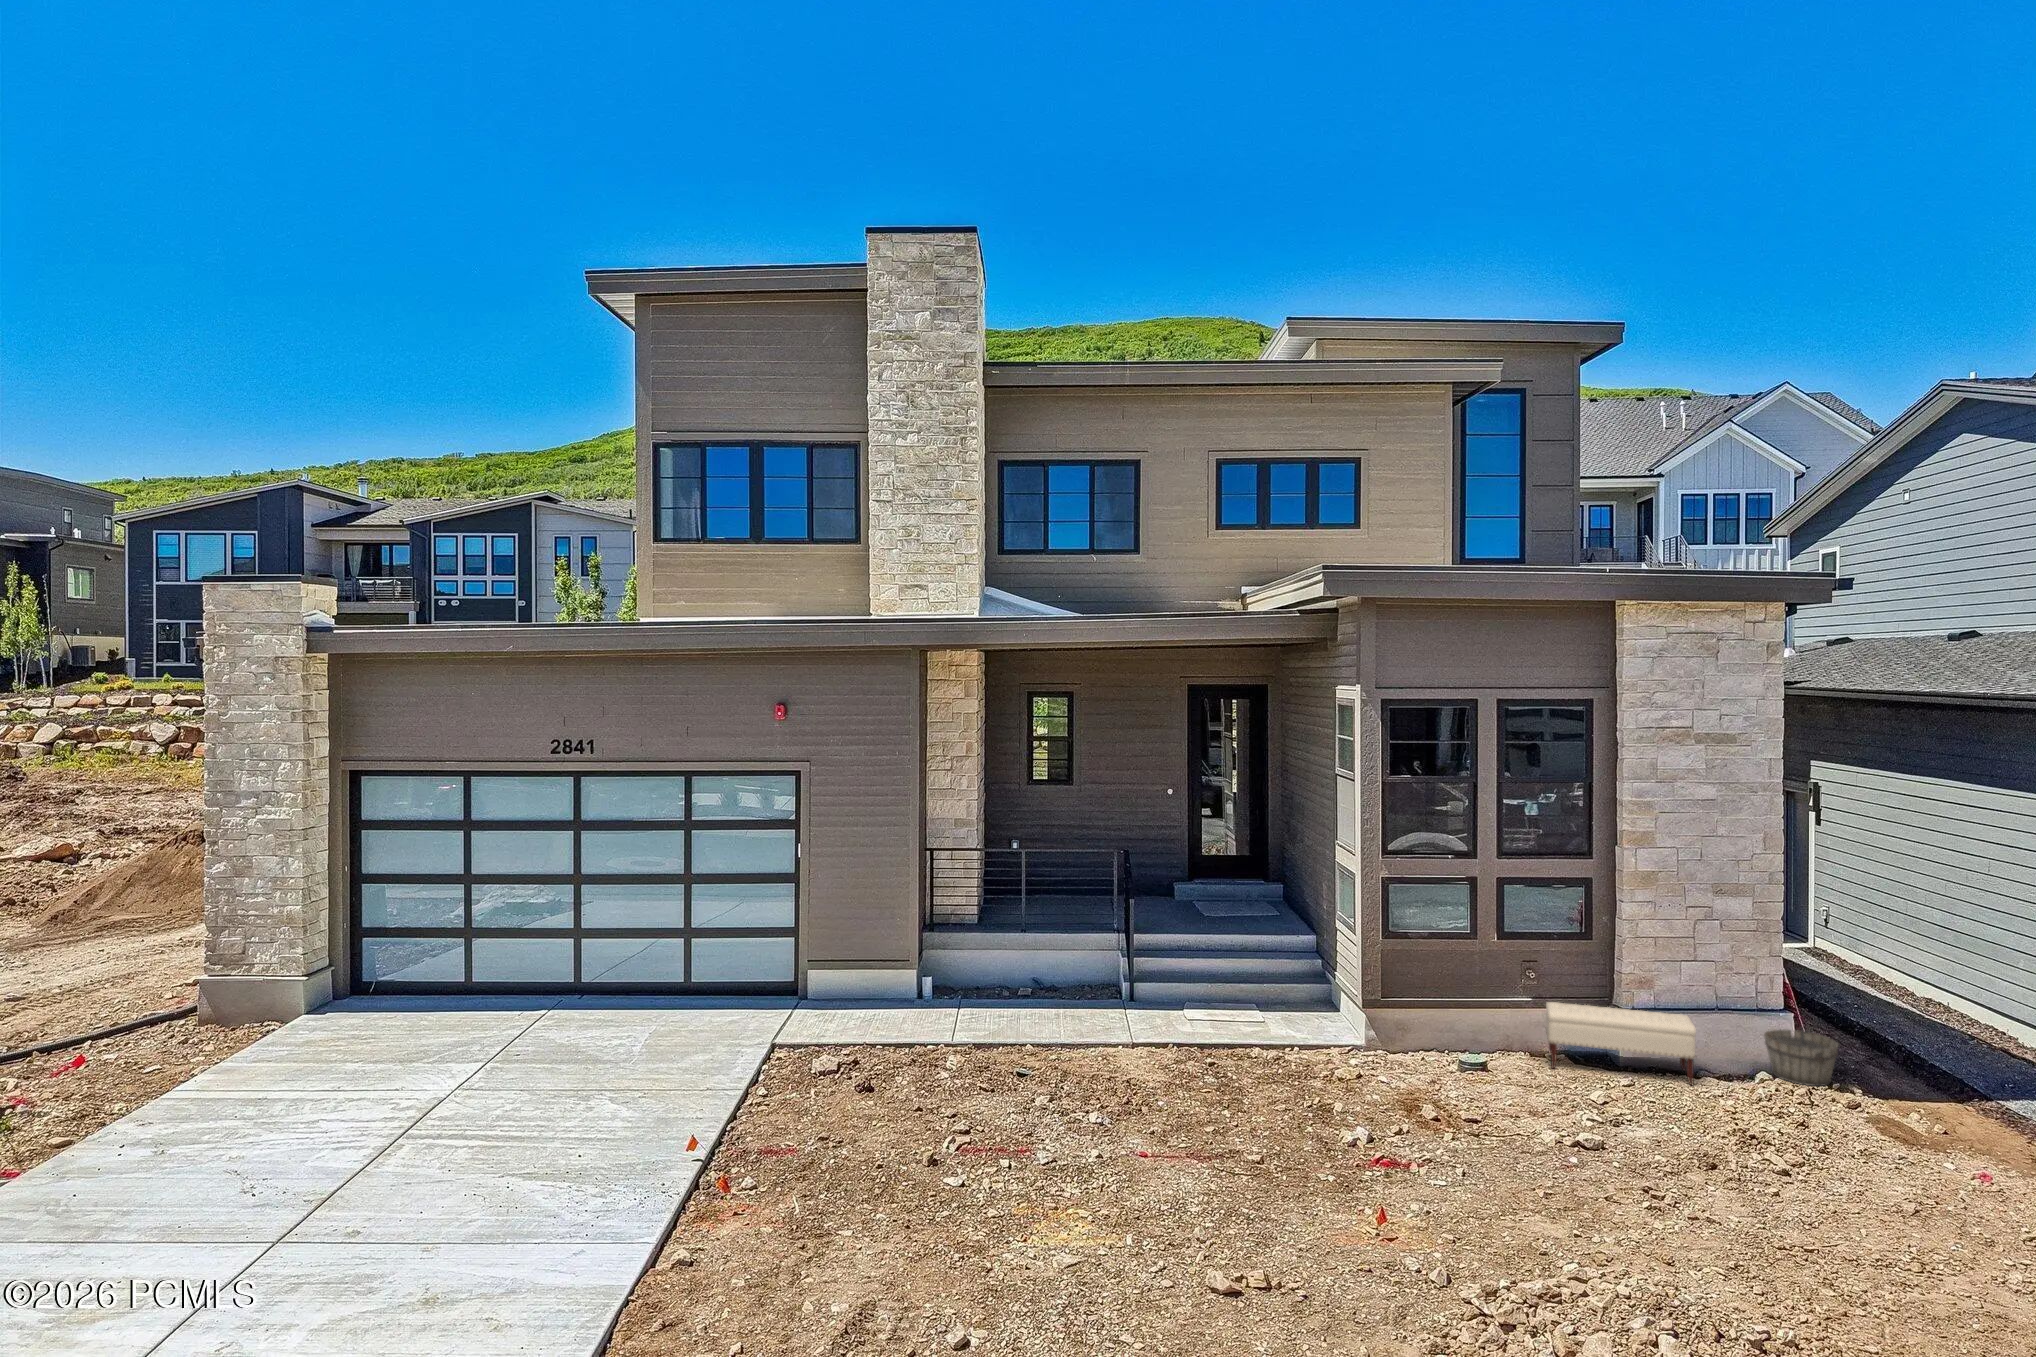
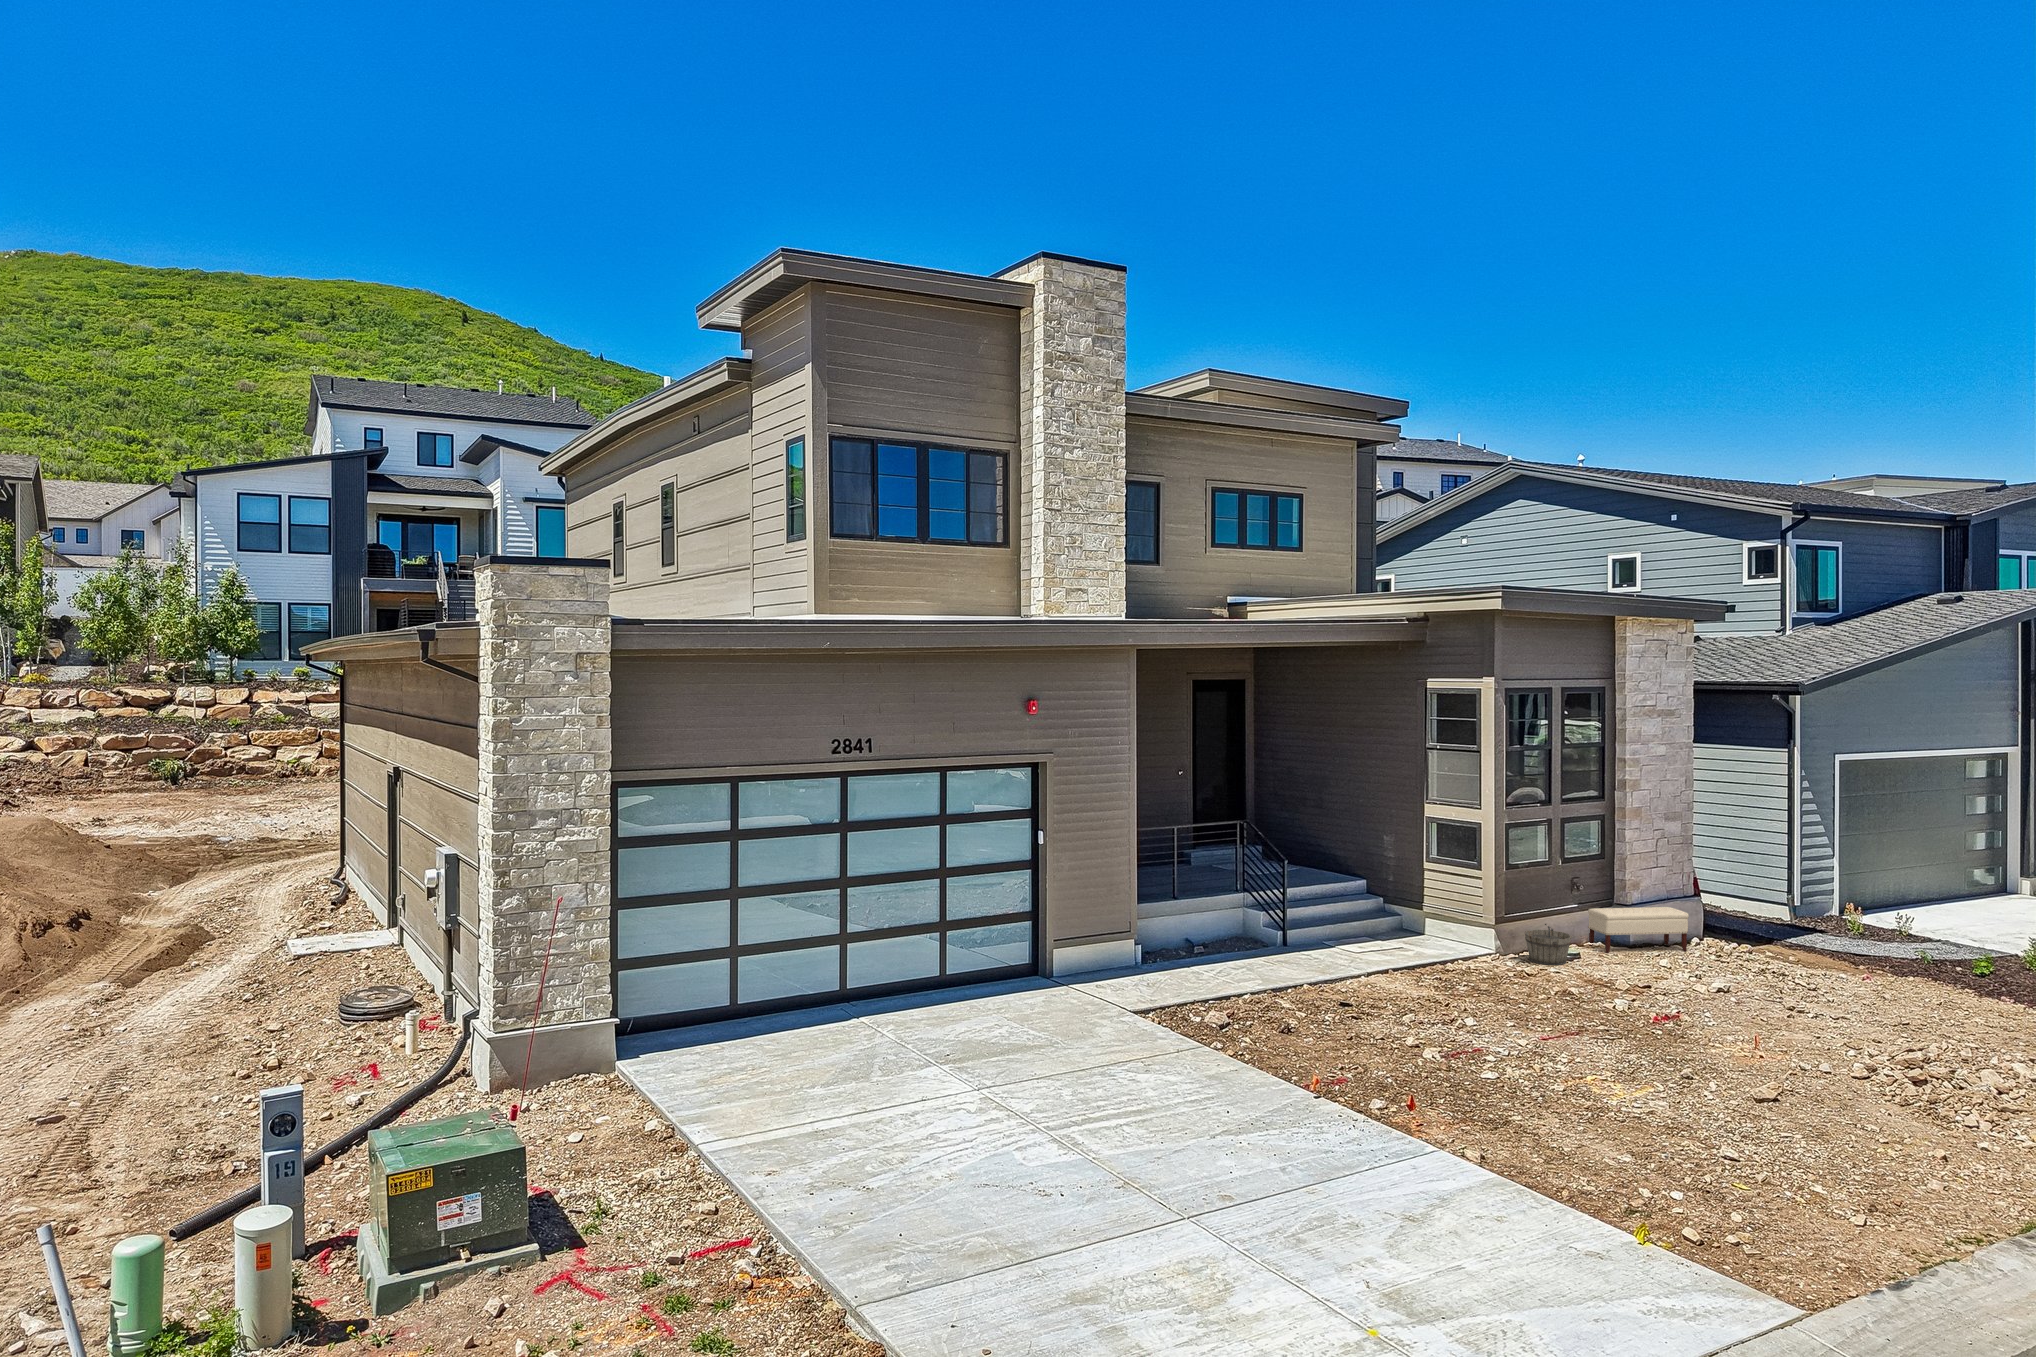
wooden bucket: present [1764,1028,1838,1086] -> present [1525,924,1571,965]

